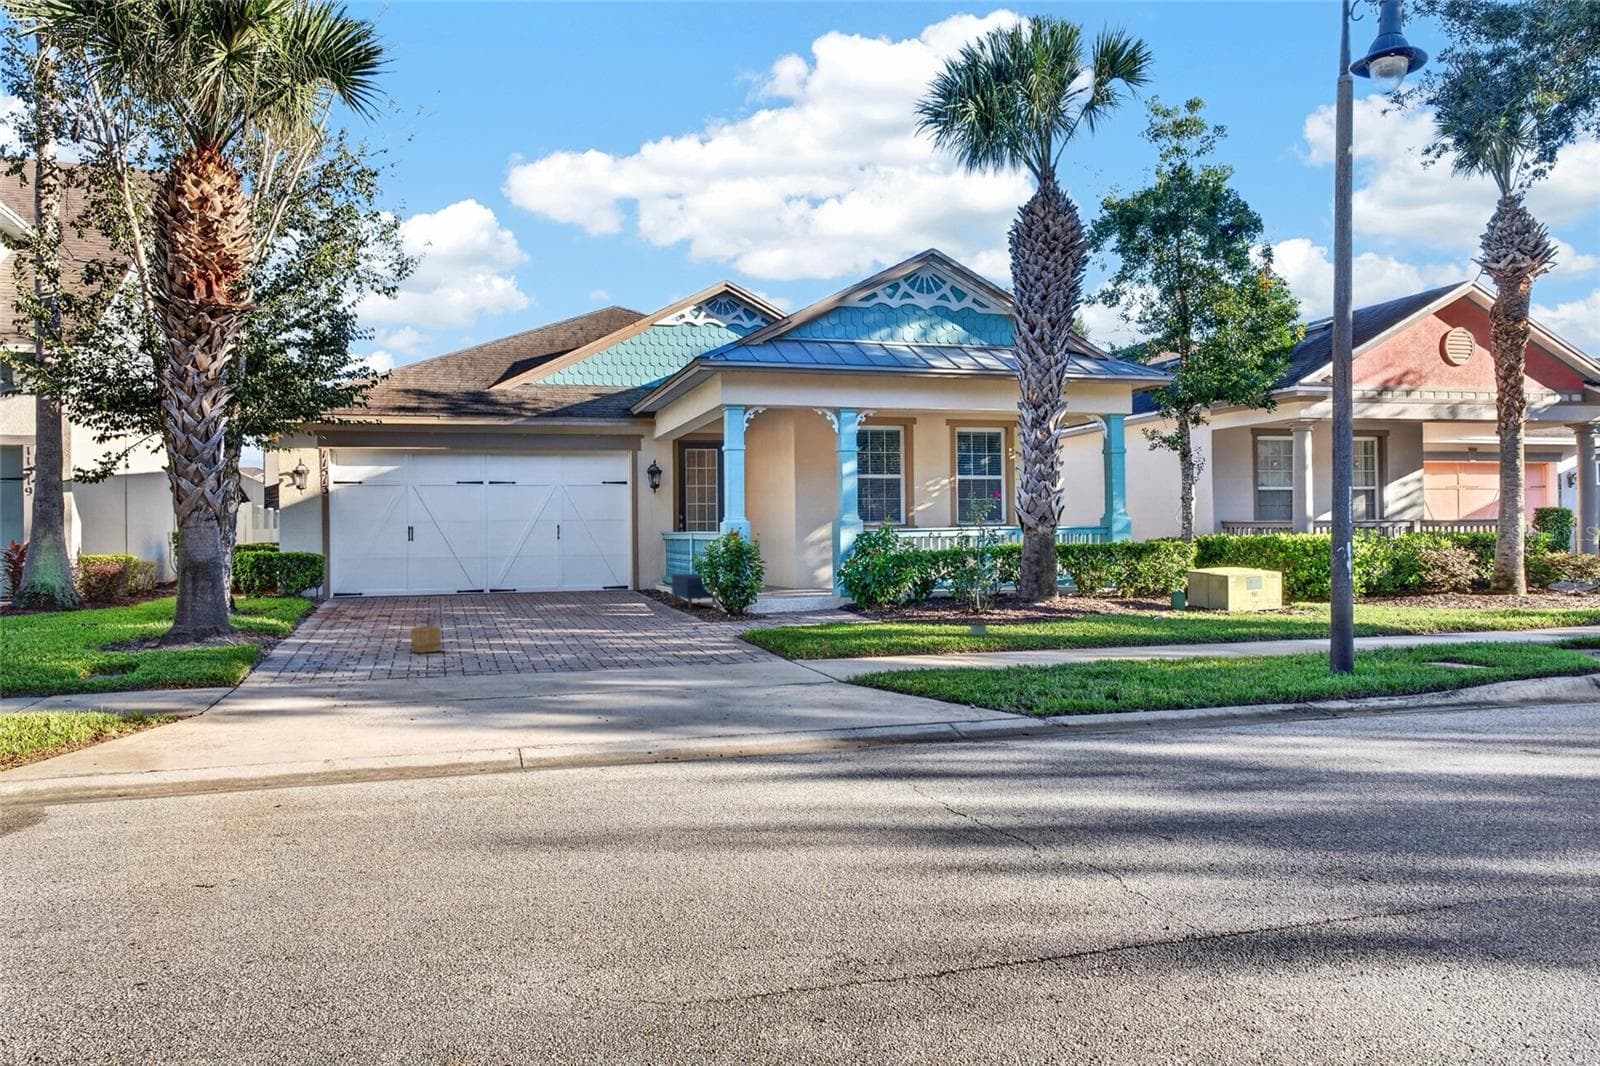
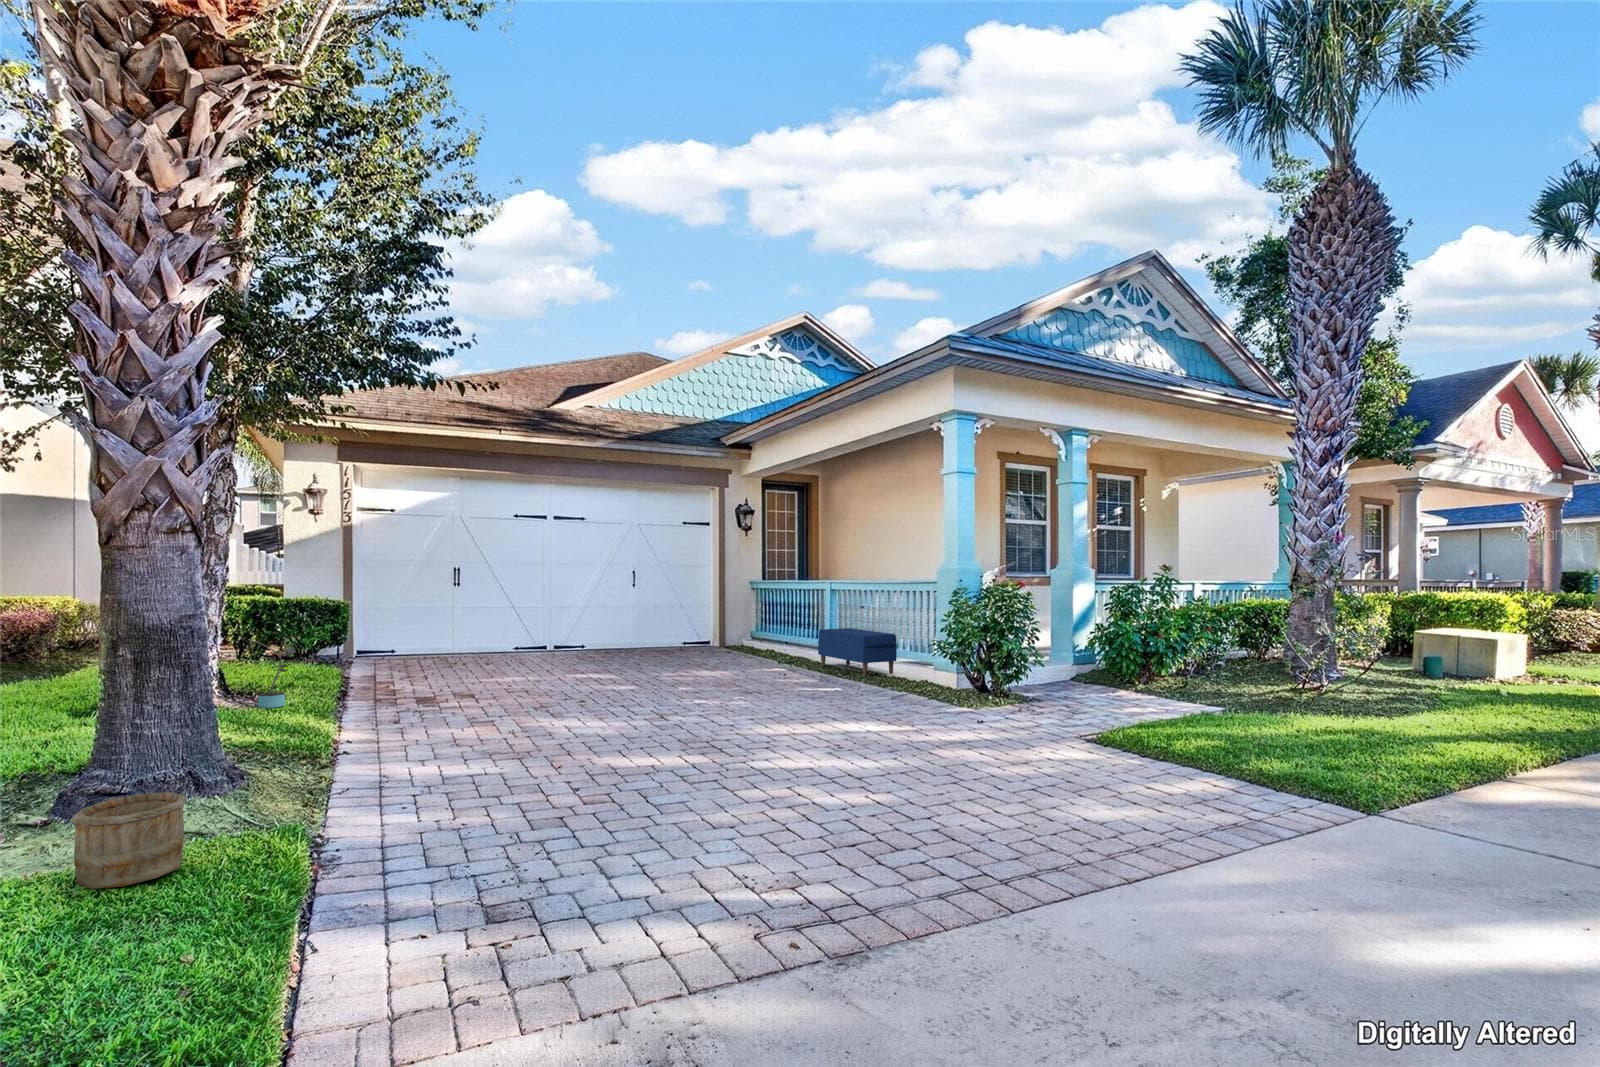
potted plant: present [970,590,995,635] -> present [249,632,296,708]
wooden bucket: present [410,626,441,653] -> present [71,792,186,889]

